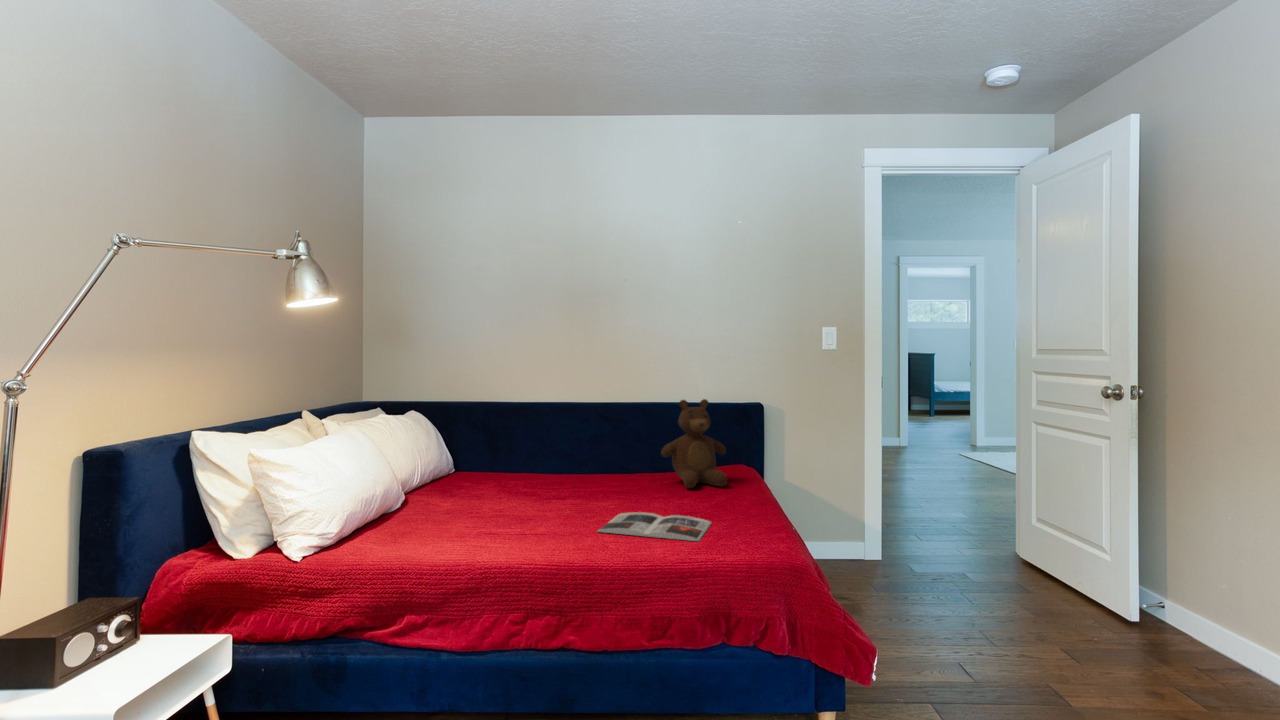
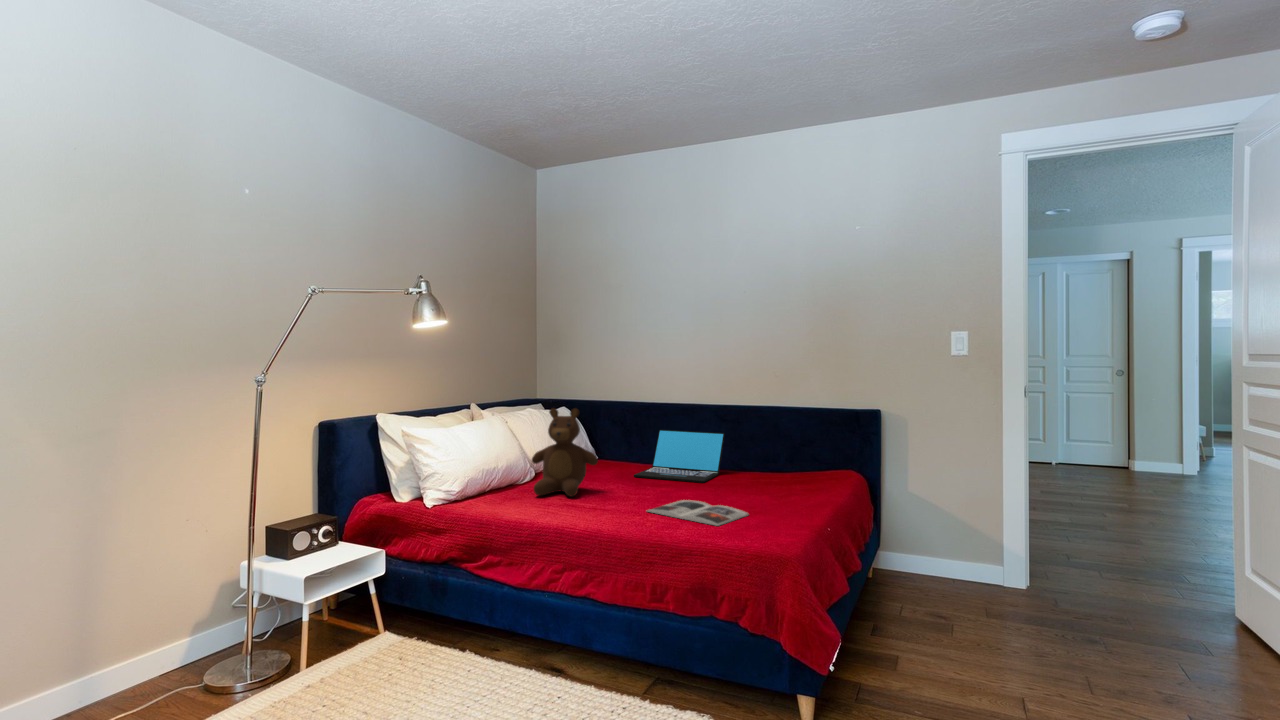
teddy bear: present [661,399,727,488] -> present [532,408,598,496]
laptop: none [529,432,620,489] -> present [634,430,725,483]

